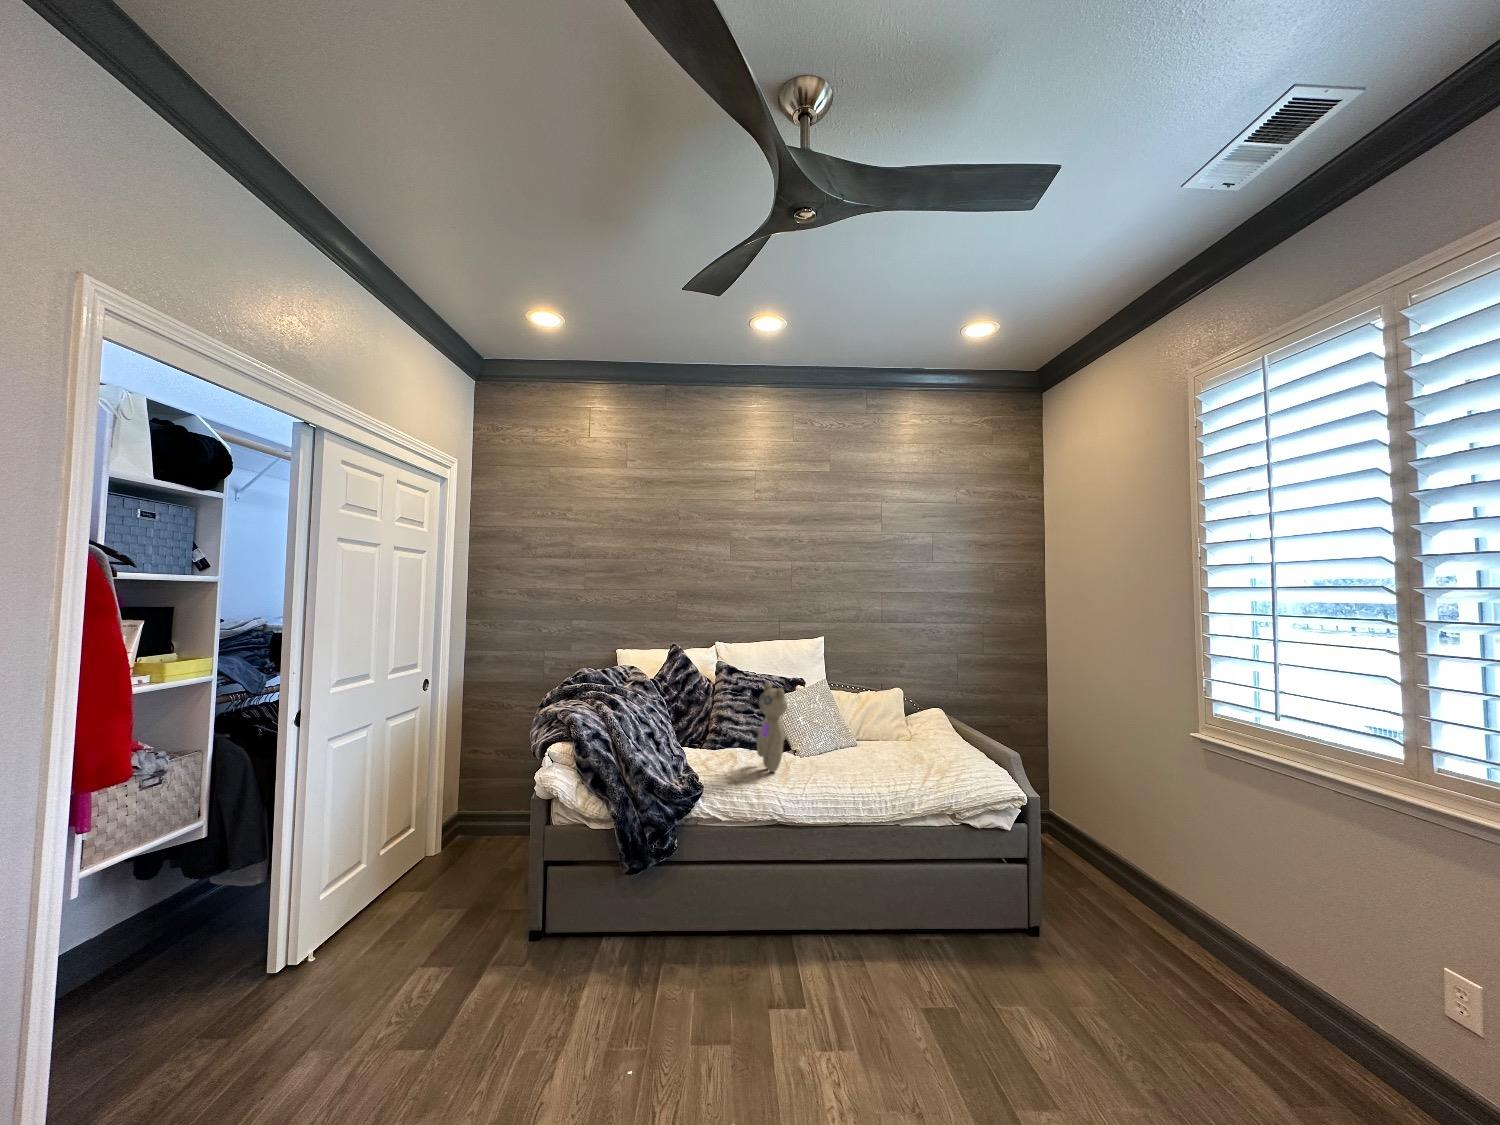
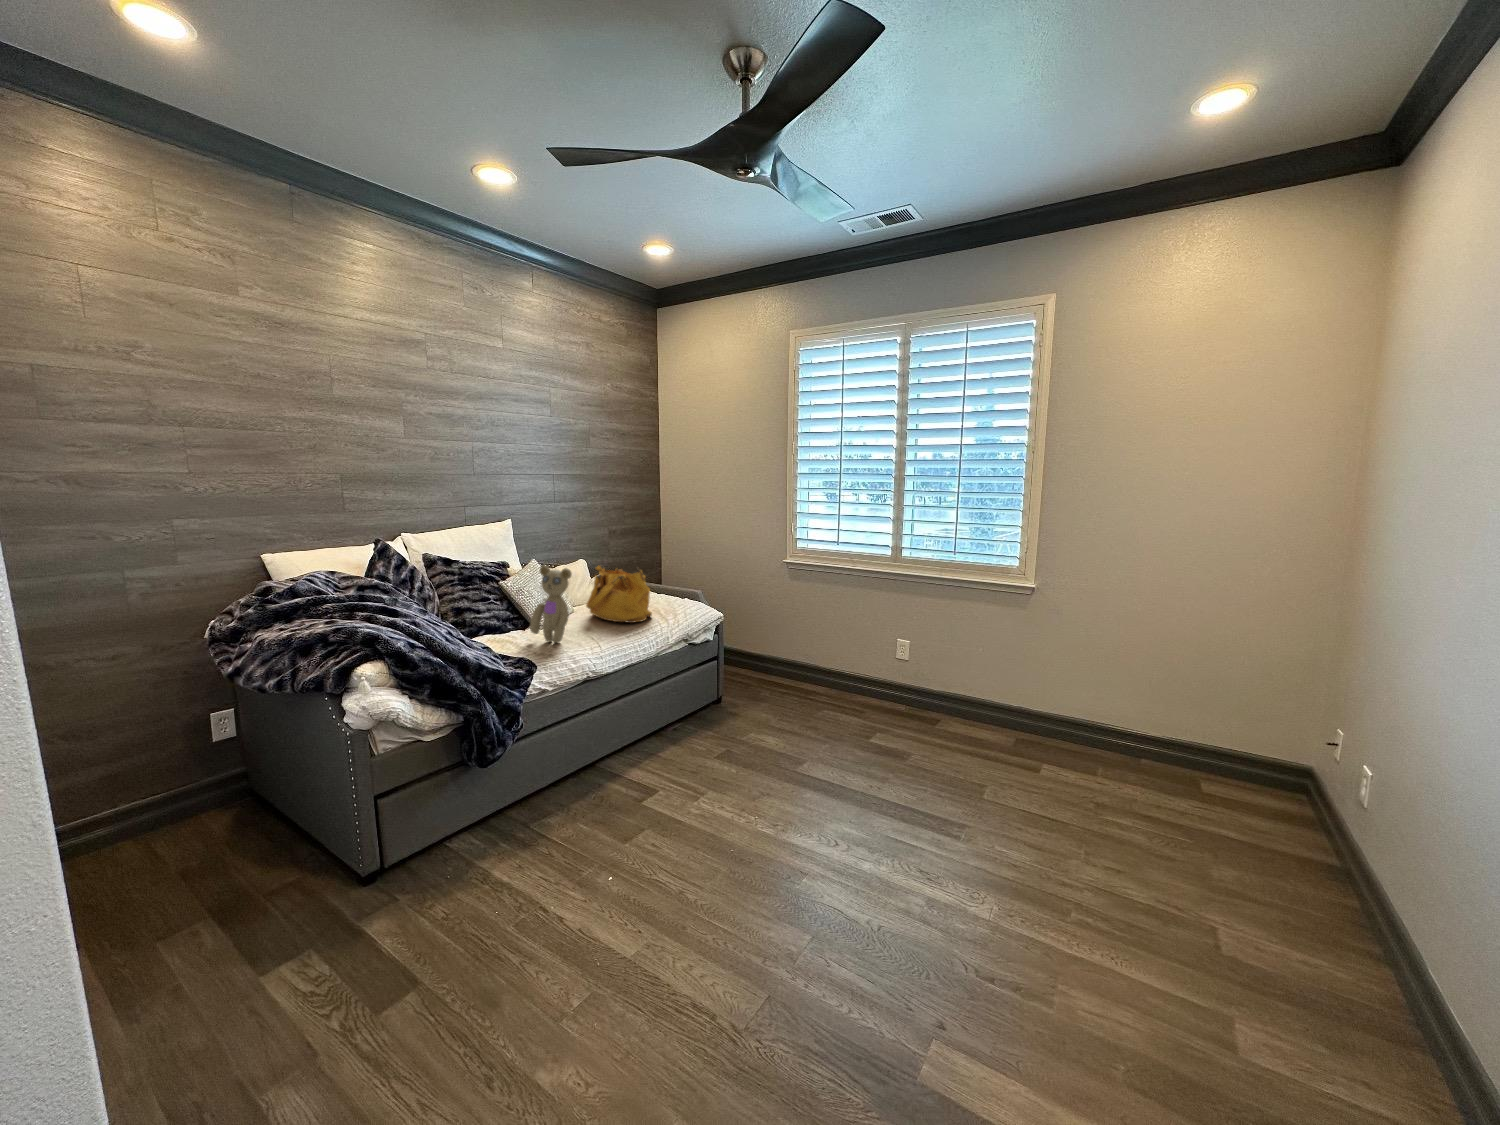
handbag: none [832,694,916,772] -> present [586,565,652,623]

